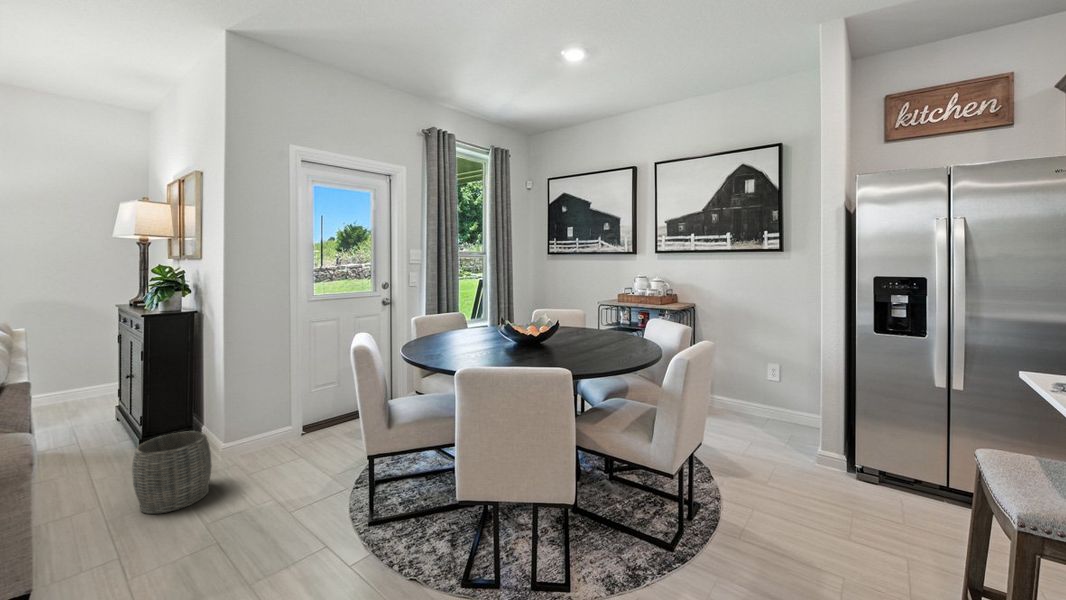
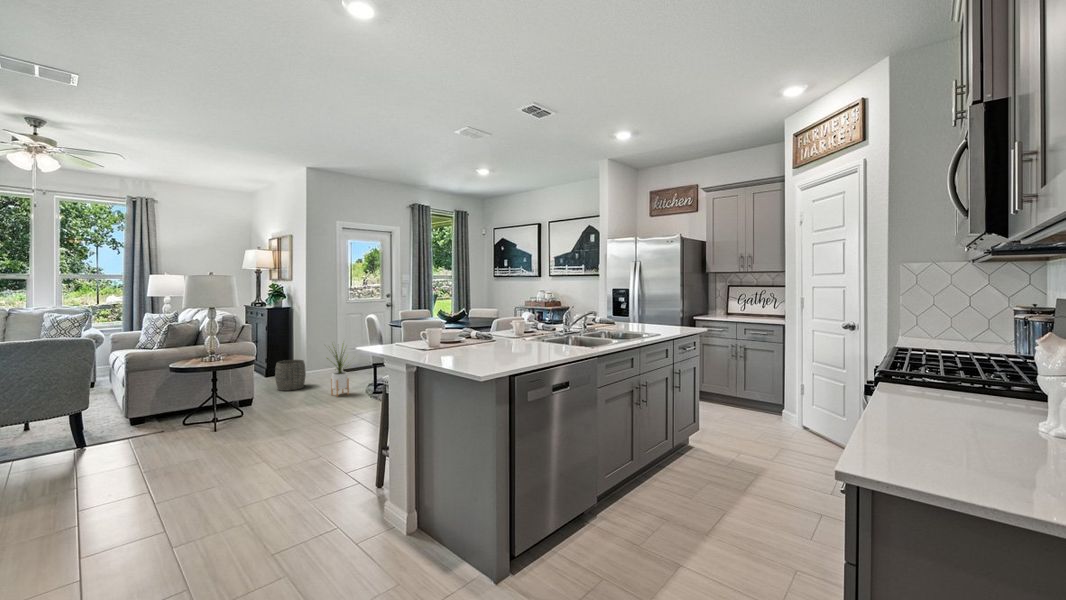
house plant: none [229,395,319,547] -> present [327,346,349,396]

